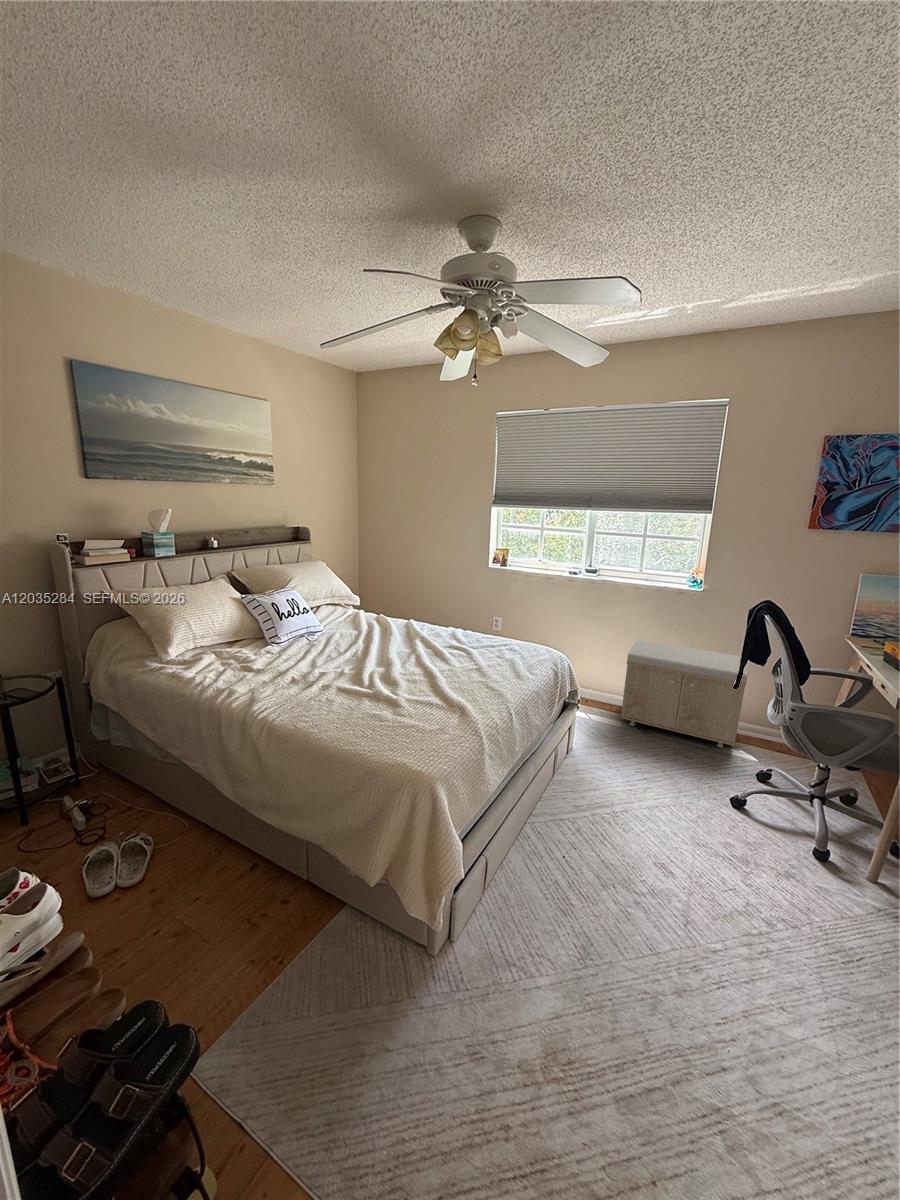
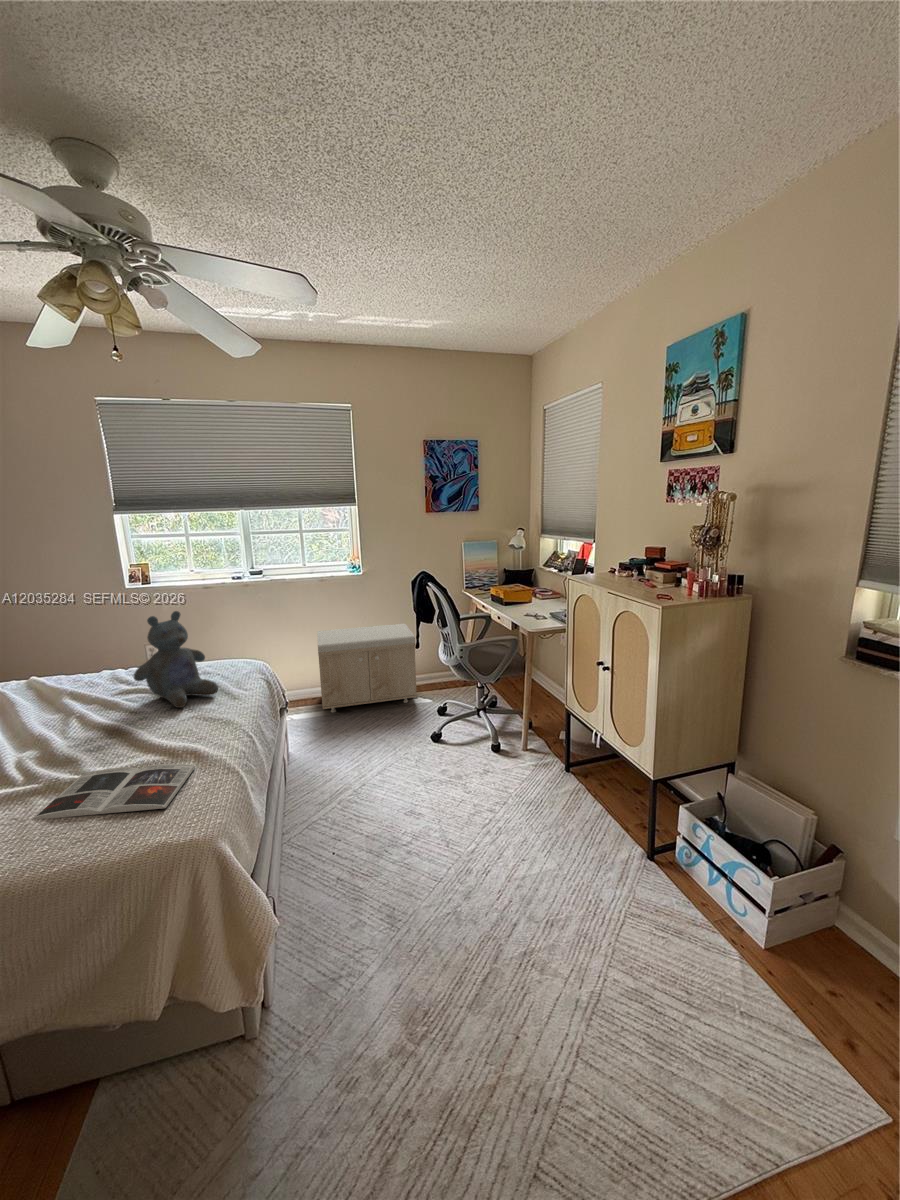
stuffed bear: none [451,592,507,671] -> present [134,611,218,708]
magazine: none [355,694,454,740] -> present [34,764,196,819]

